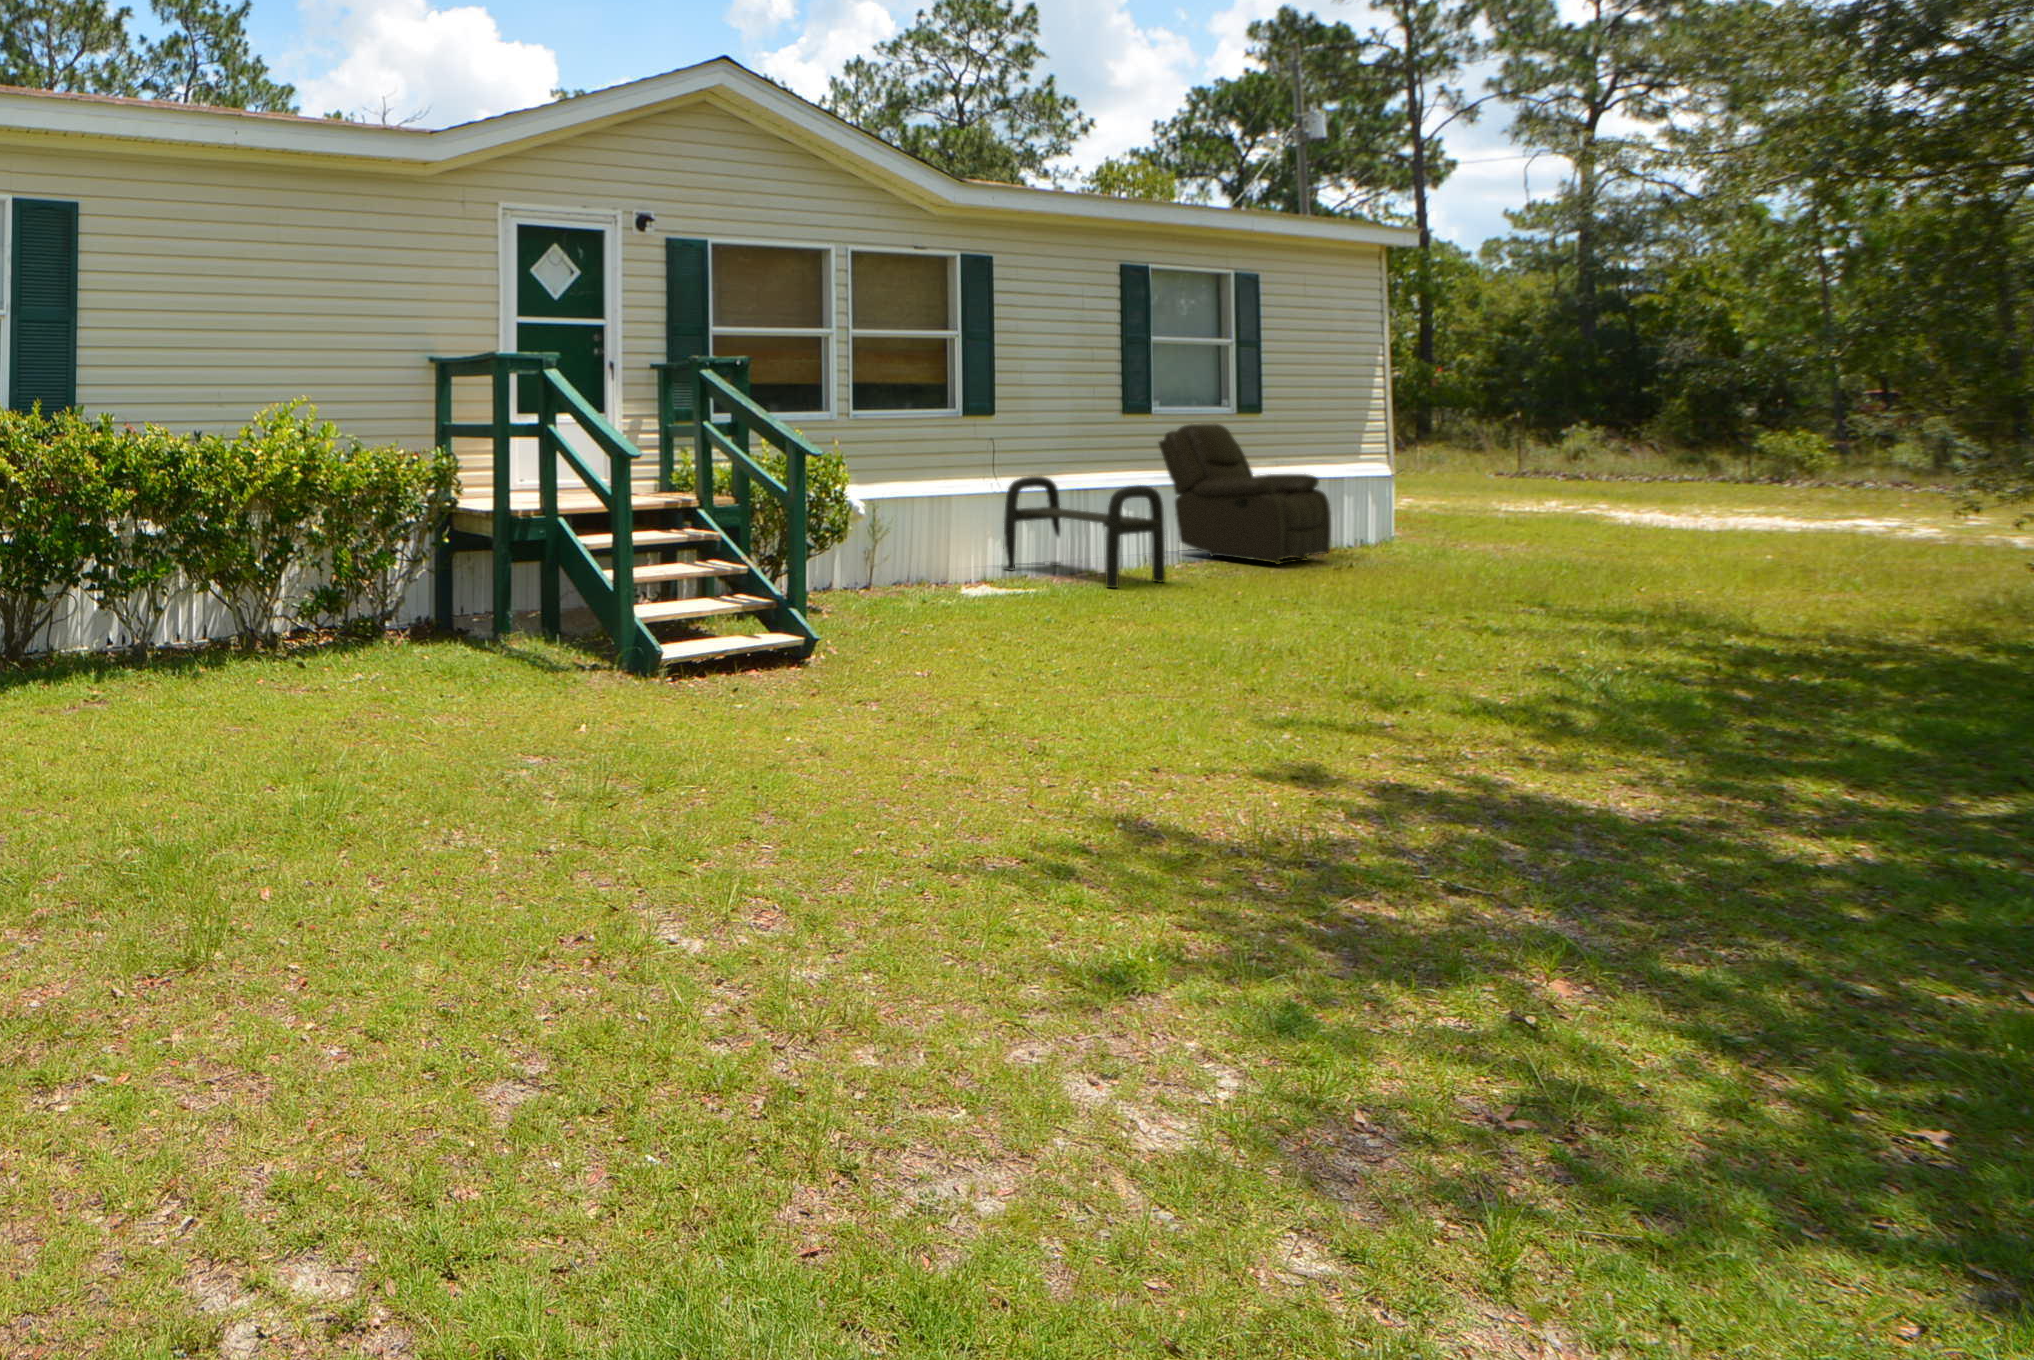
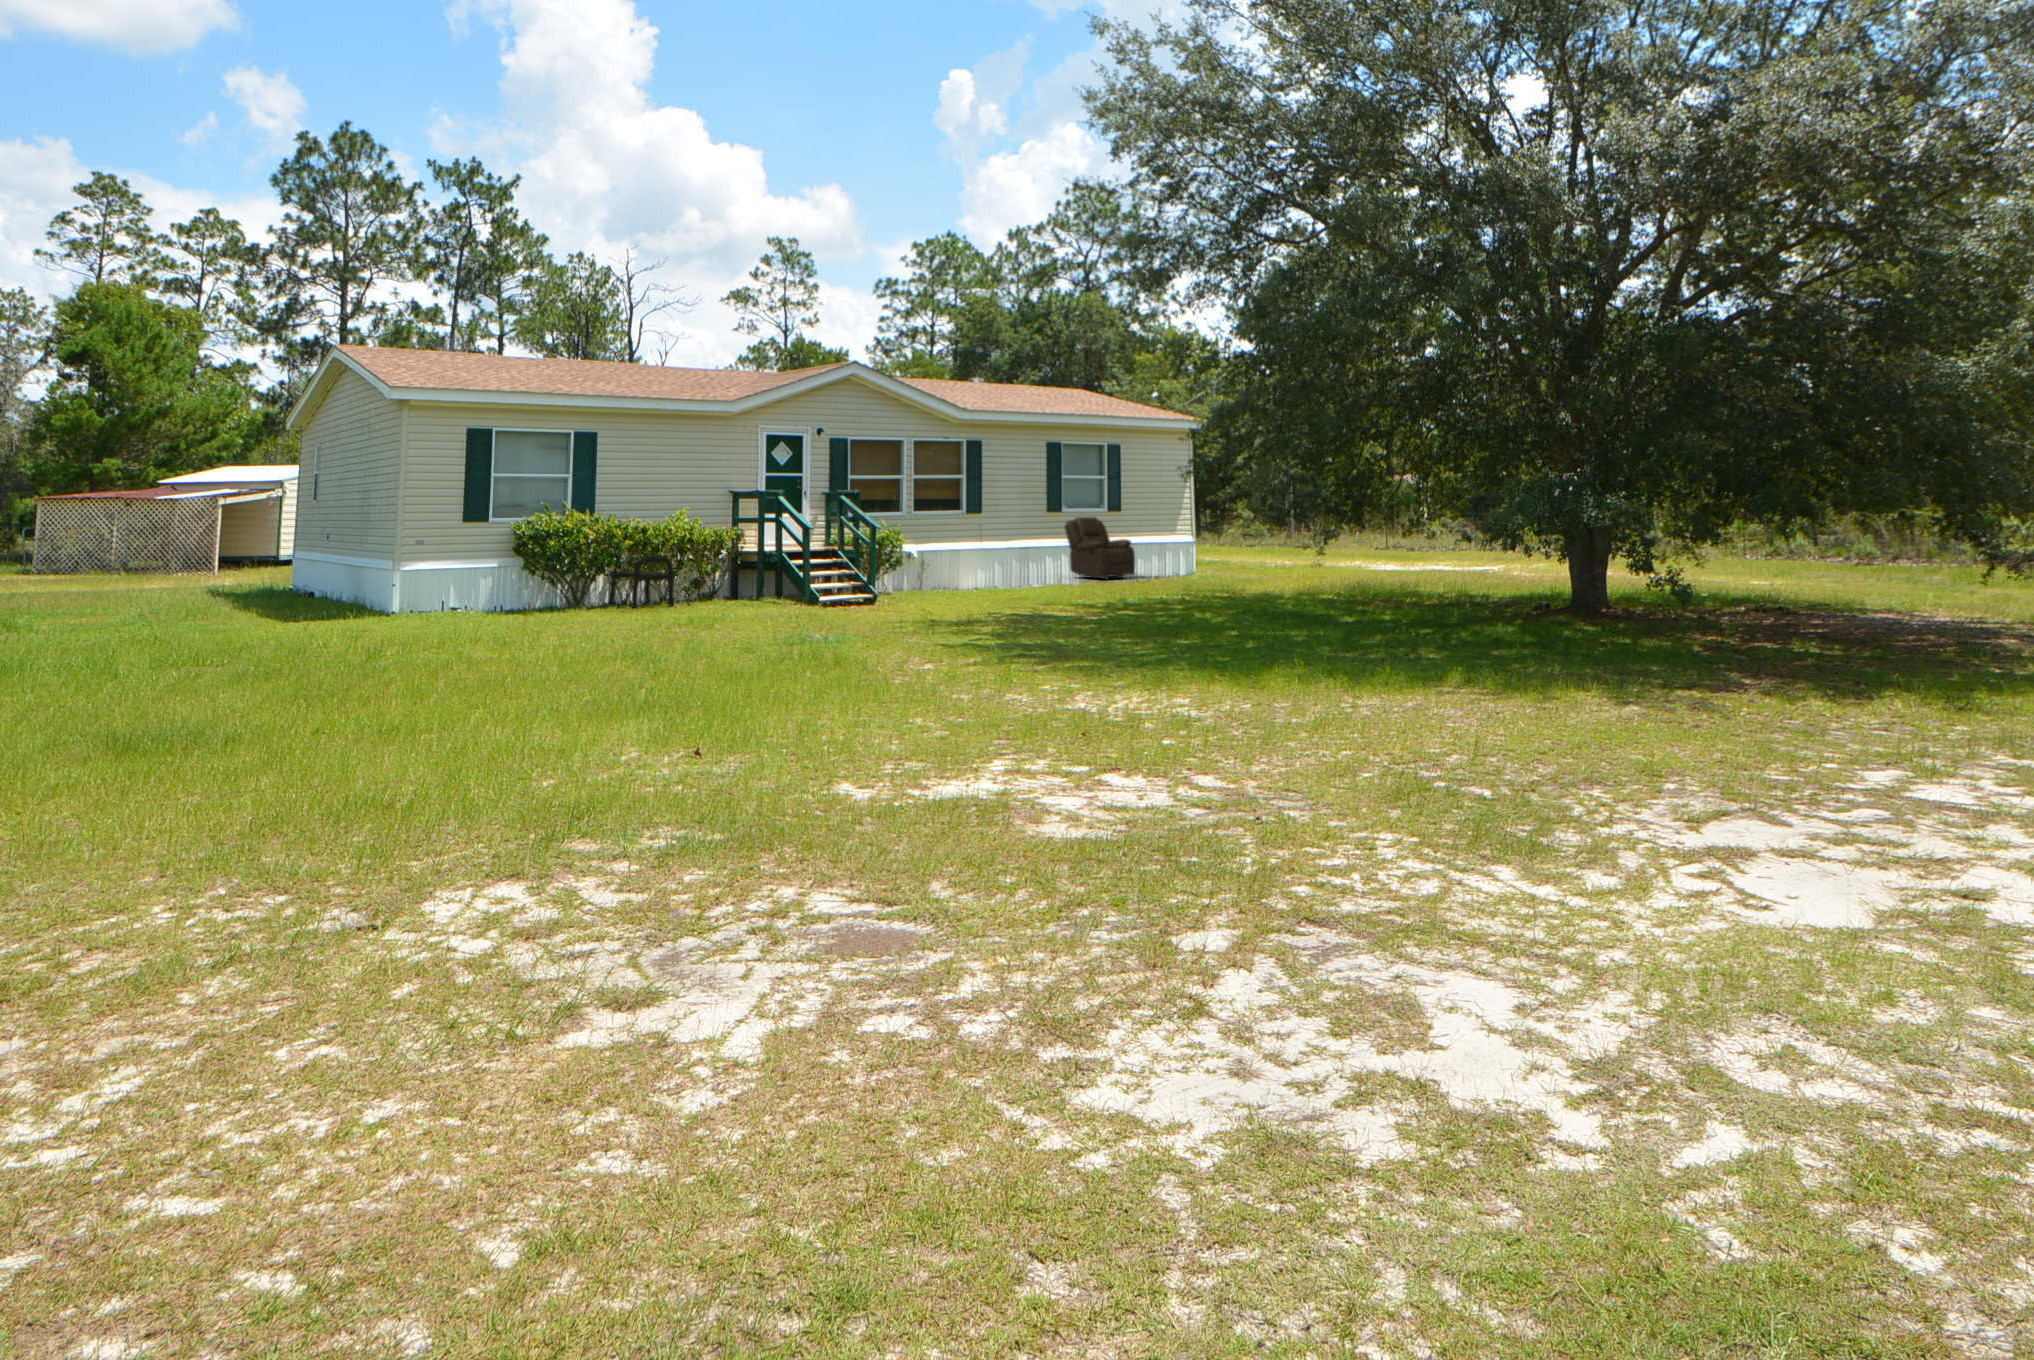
bench: present [1003,476,1165,588] -> present [609,556,674,608]

